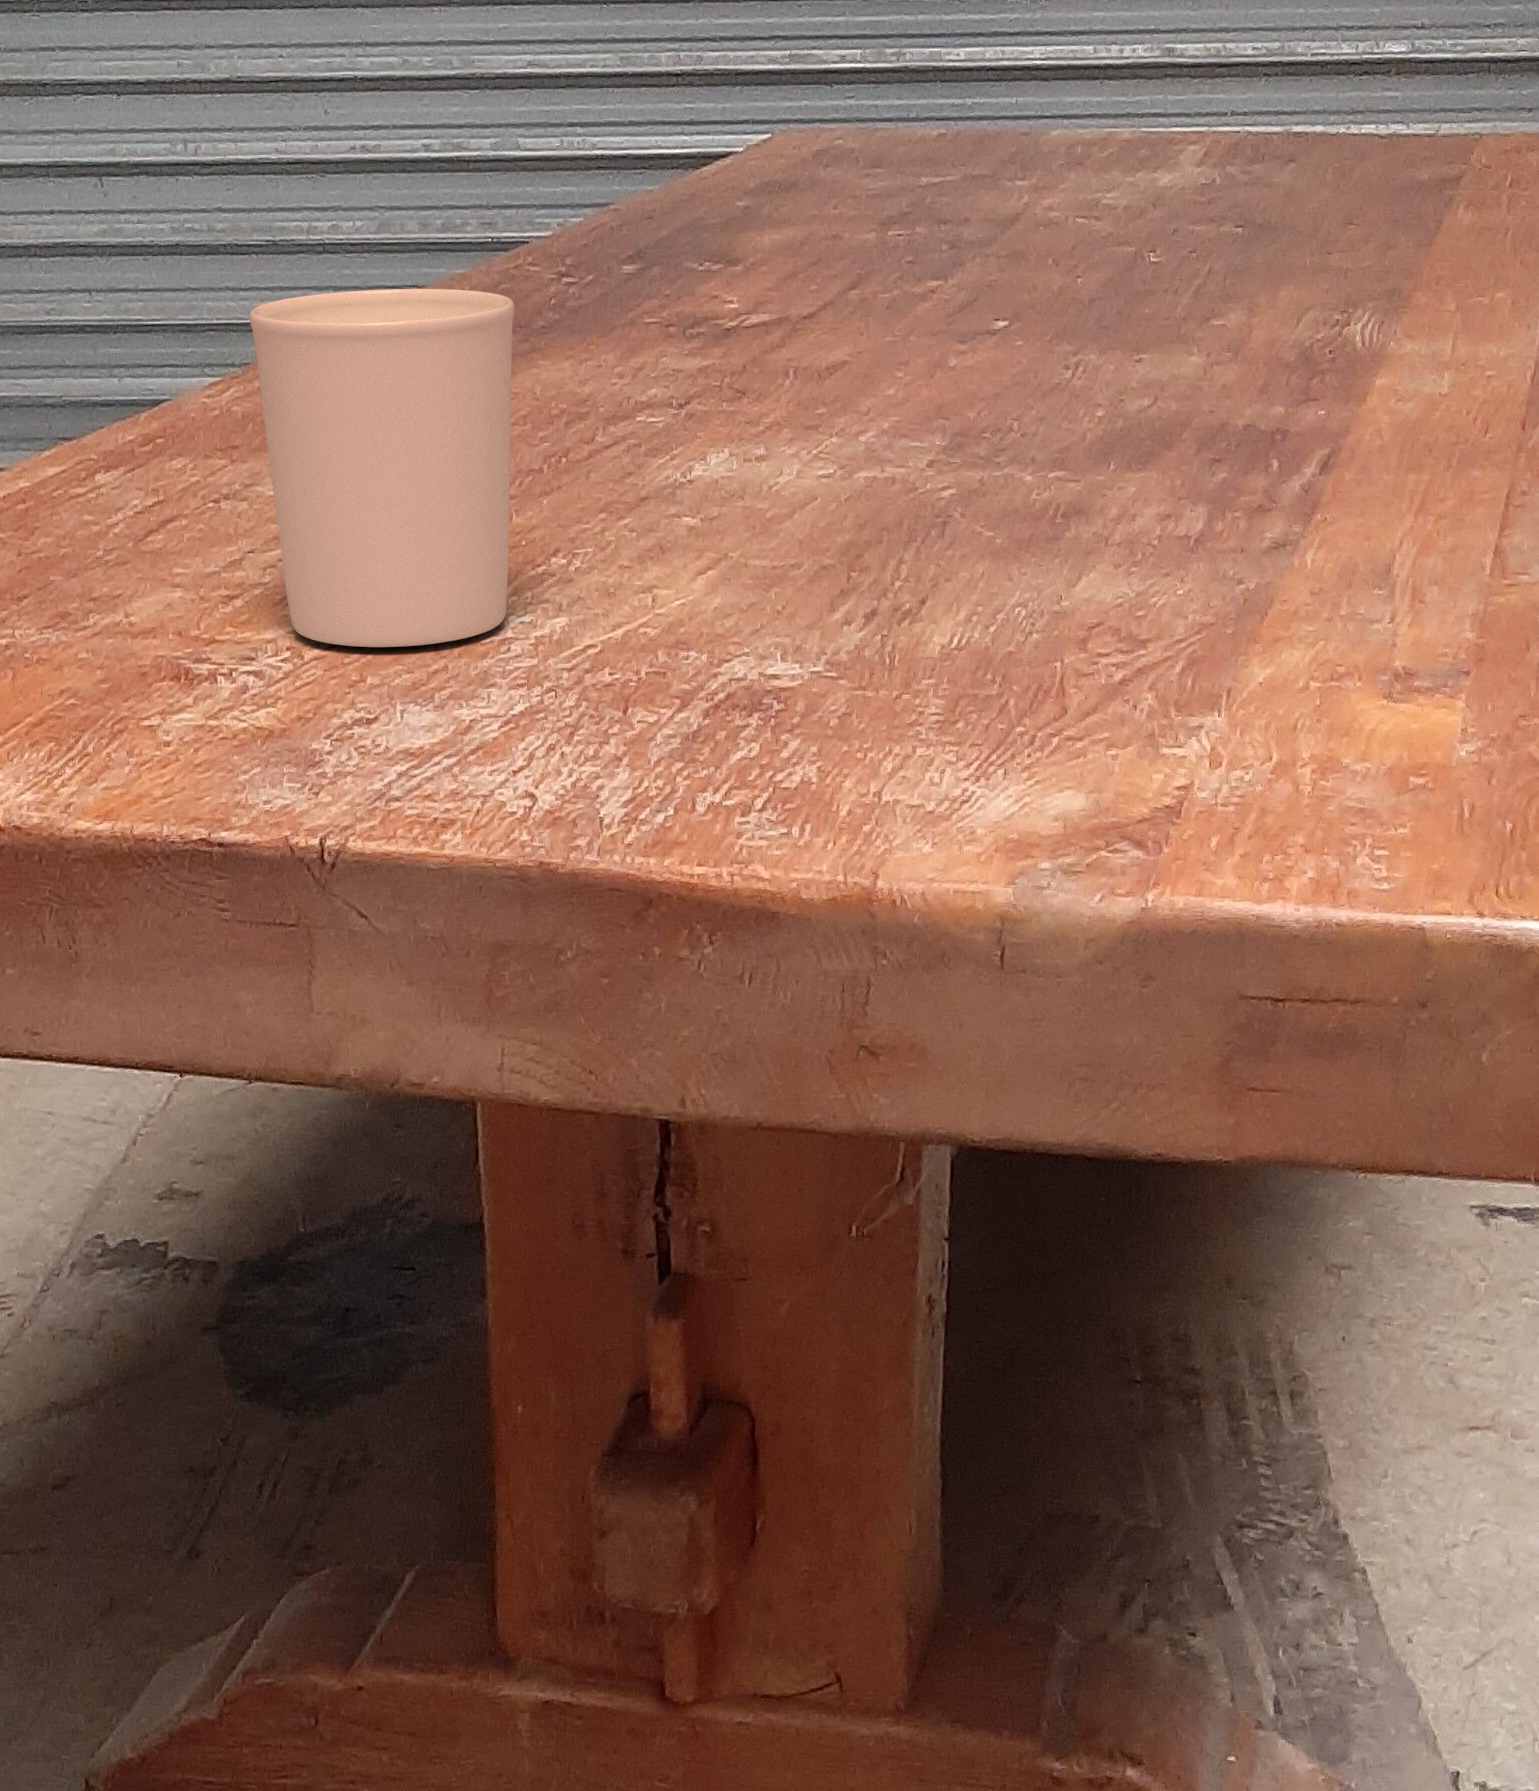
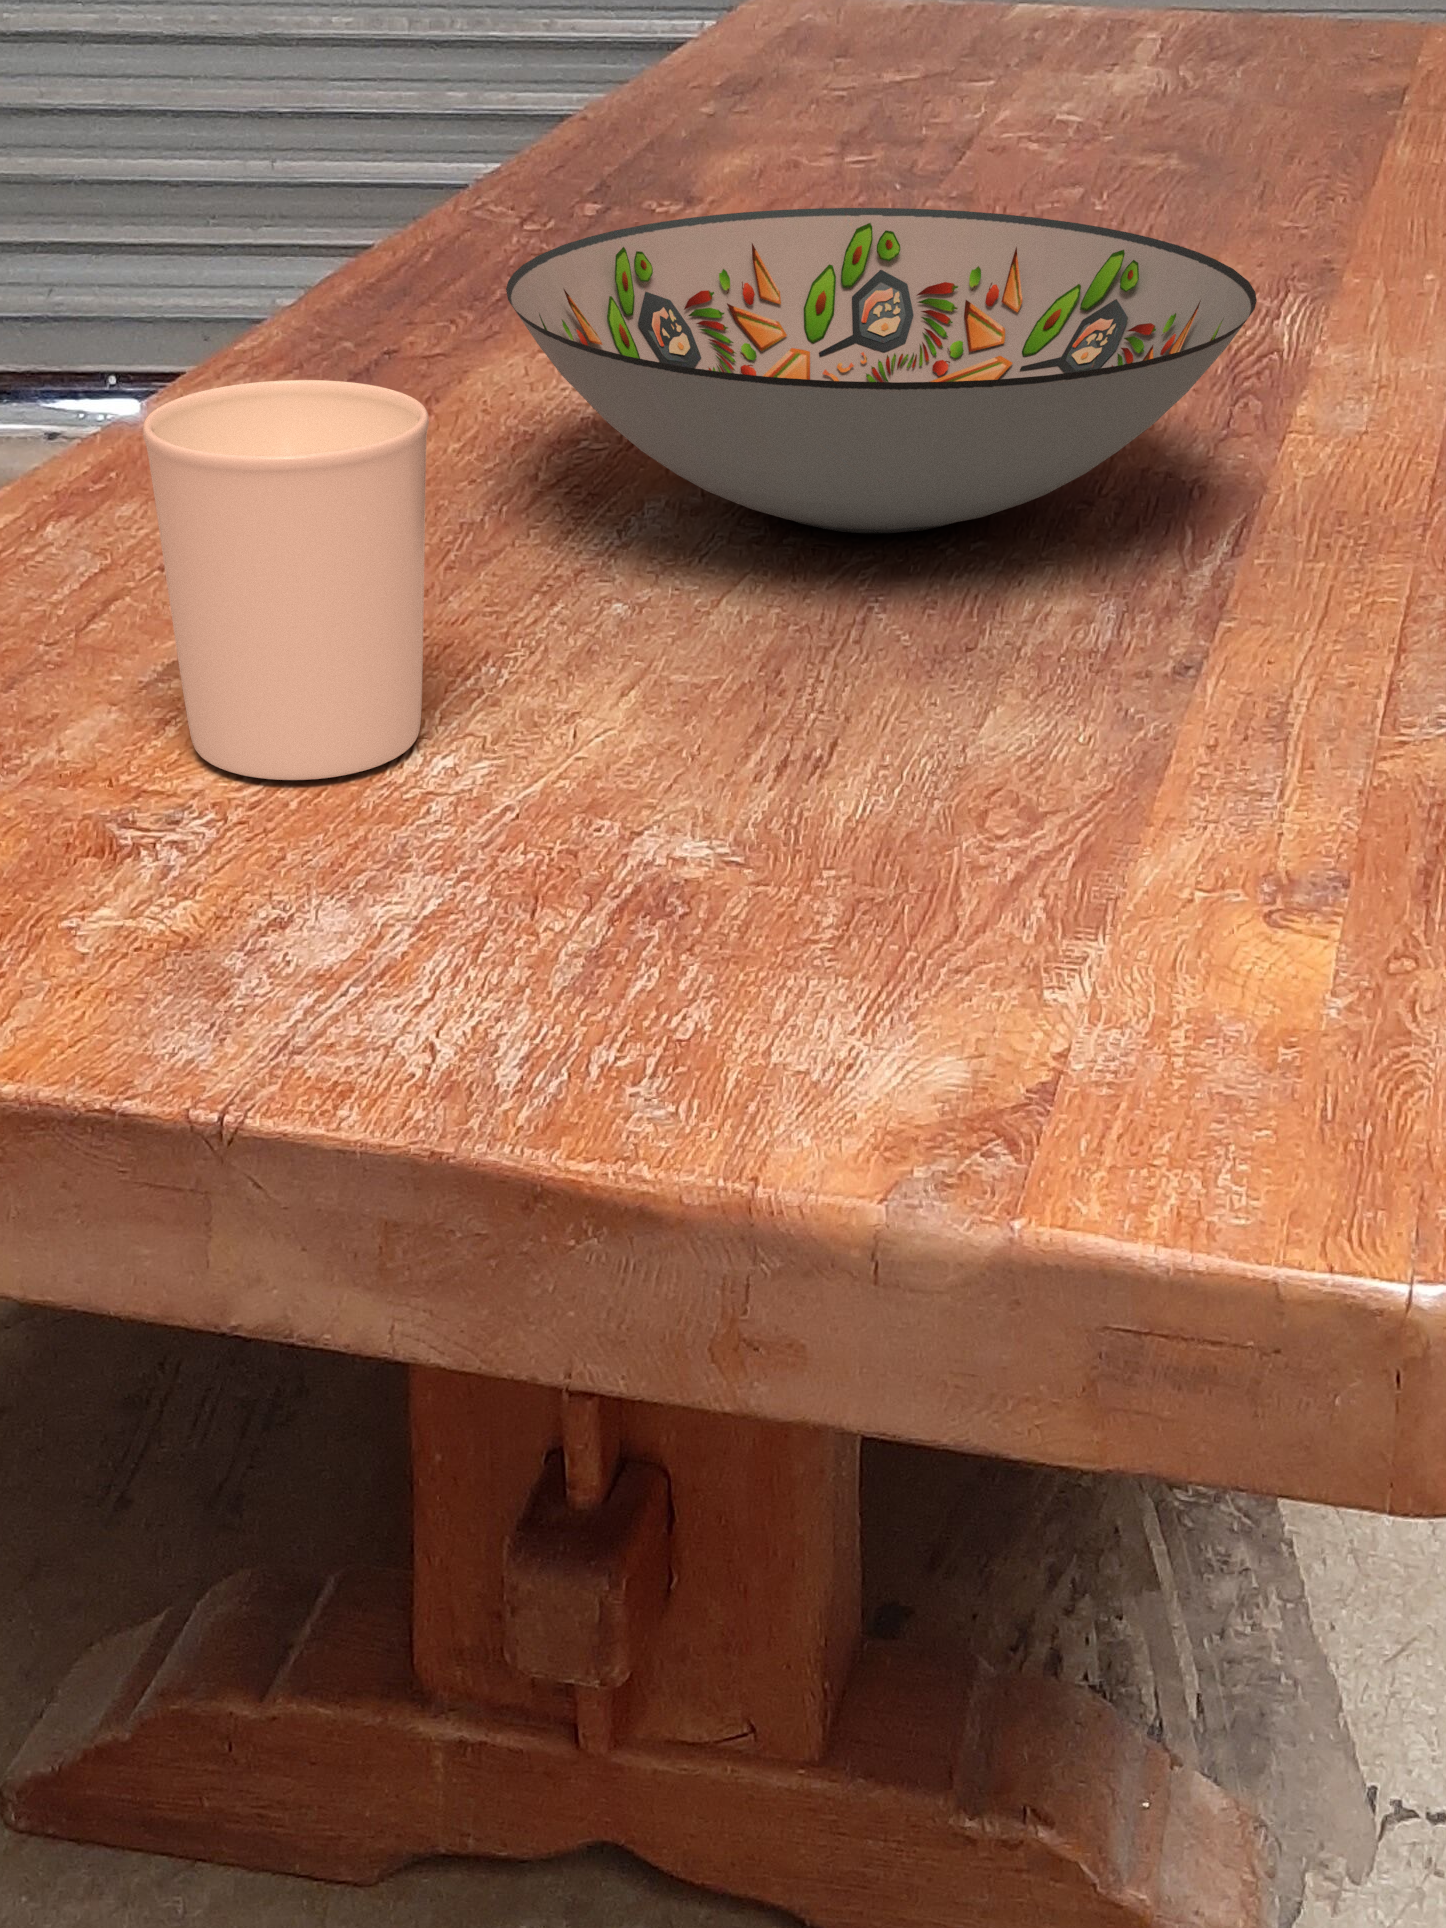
decorative bowl: none [566,214,1287,486] -> present [506,208,1257,533]

